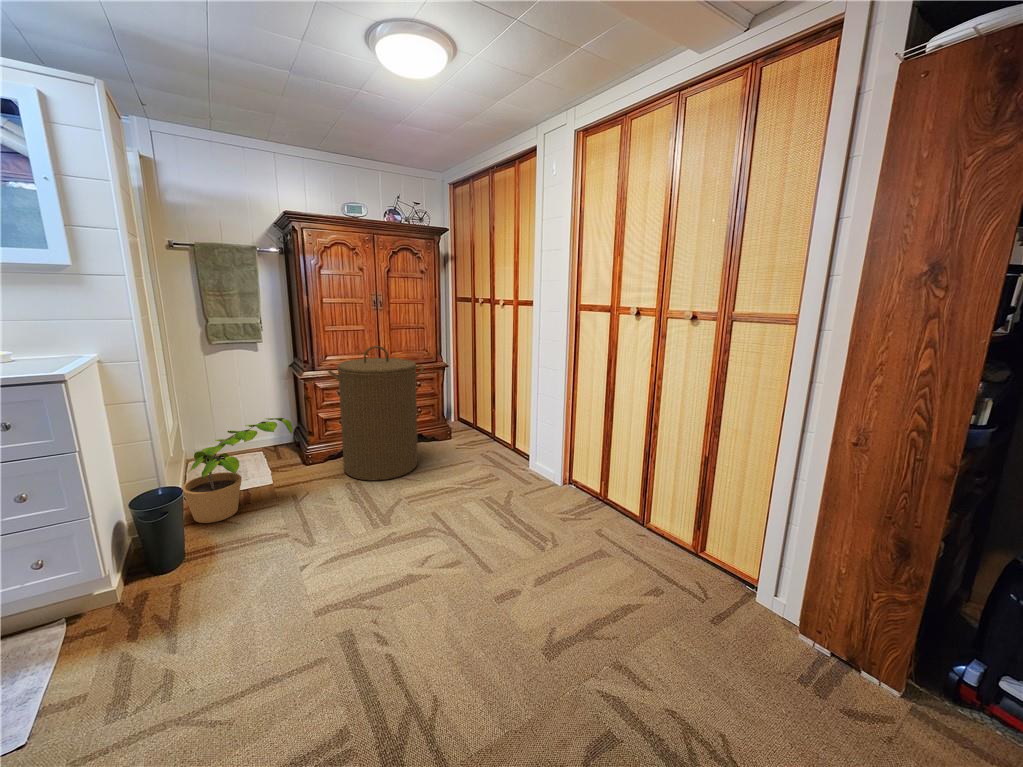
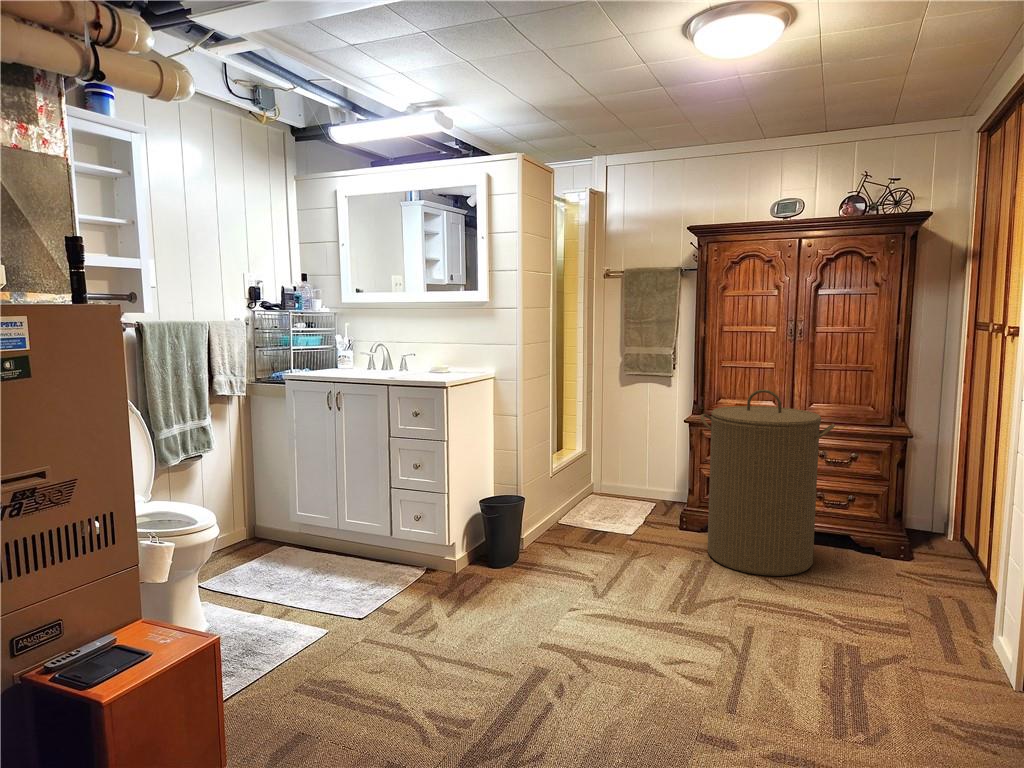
potted plant: present [182,418,292,523] -> none [540,456,642,548]

